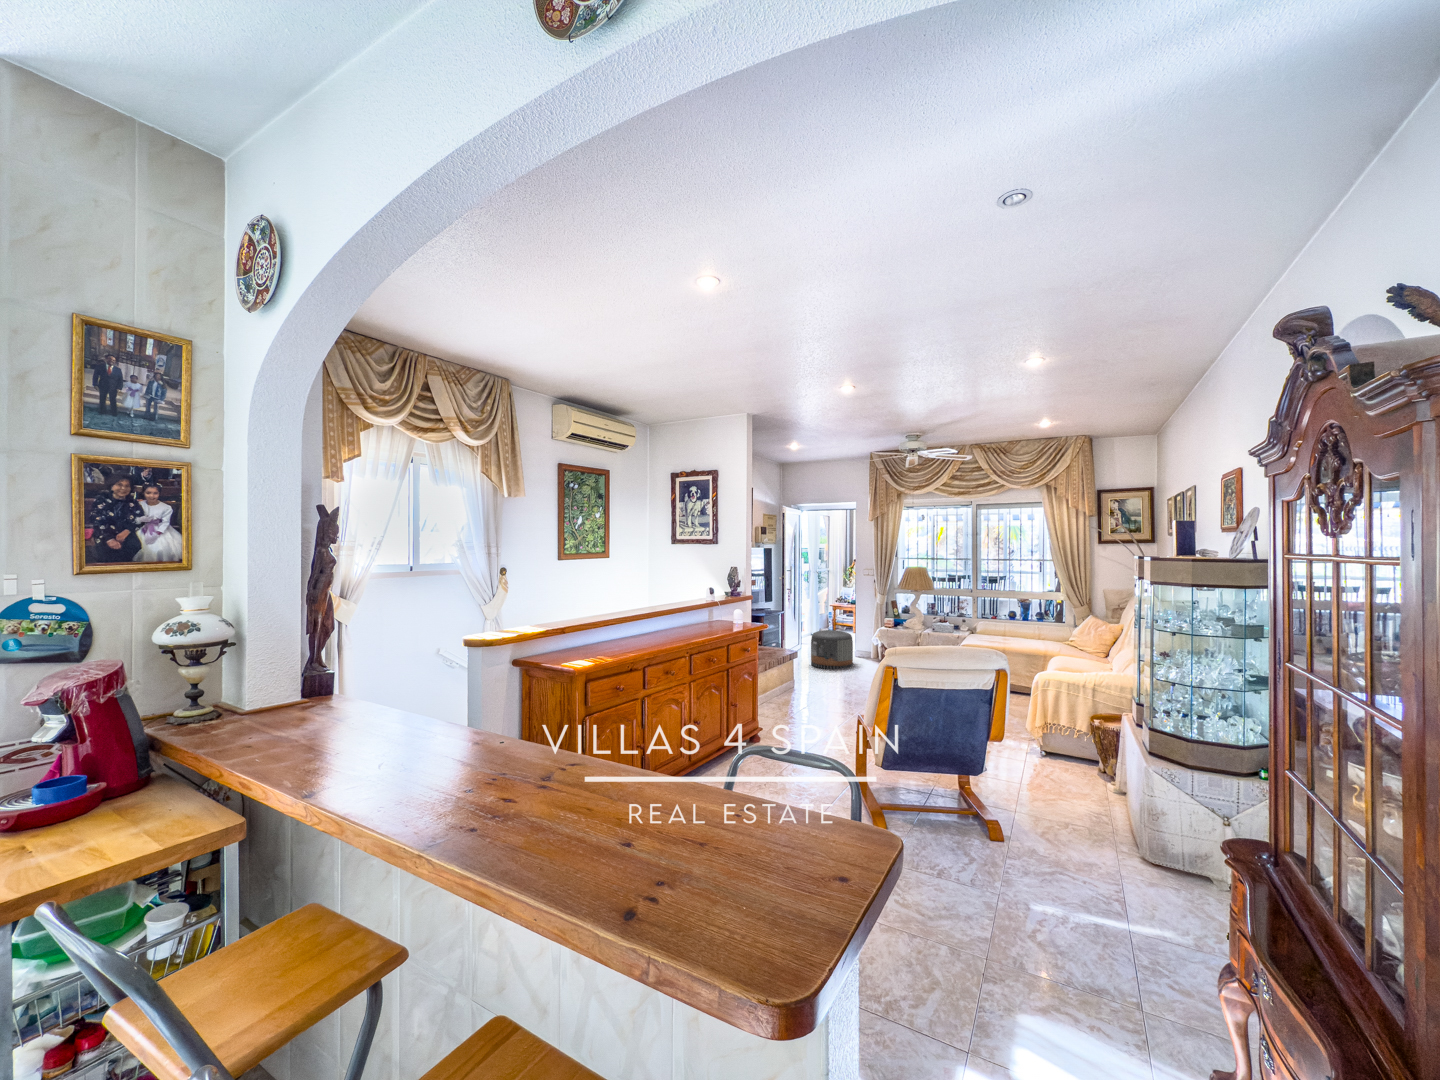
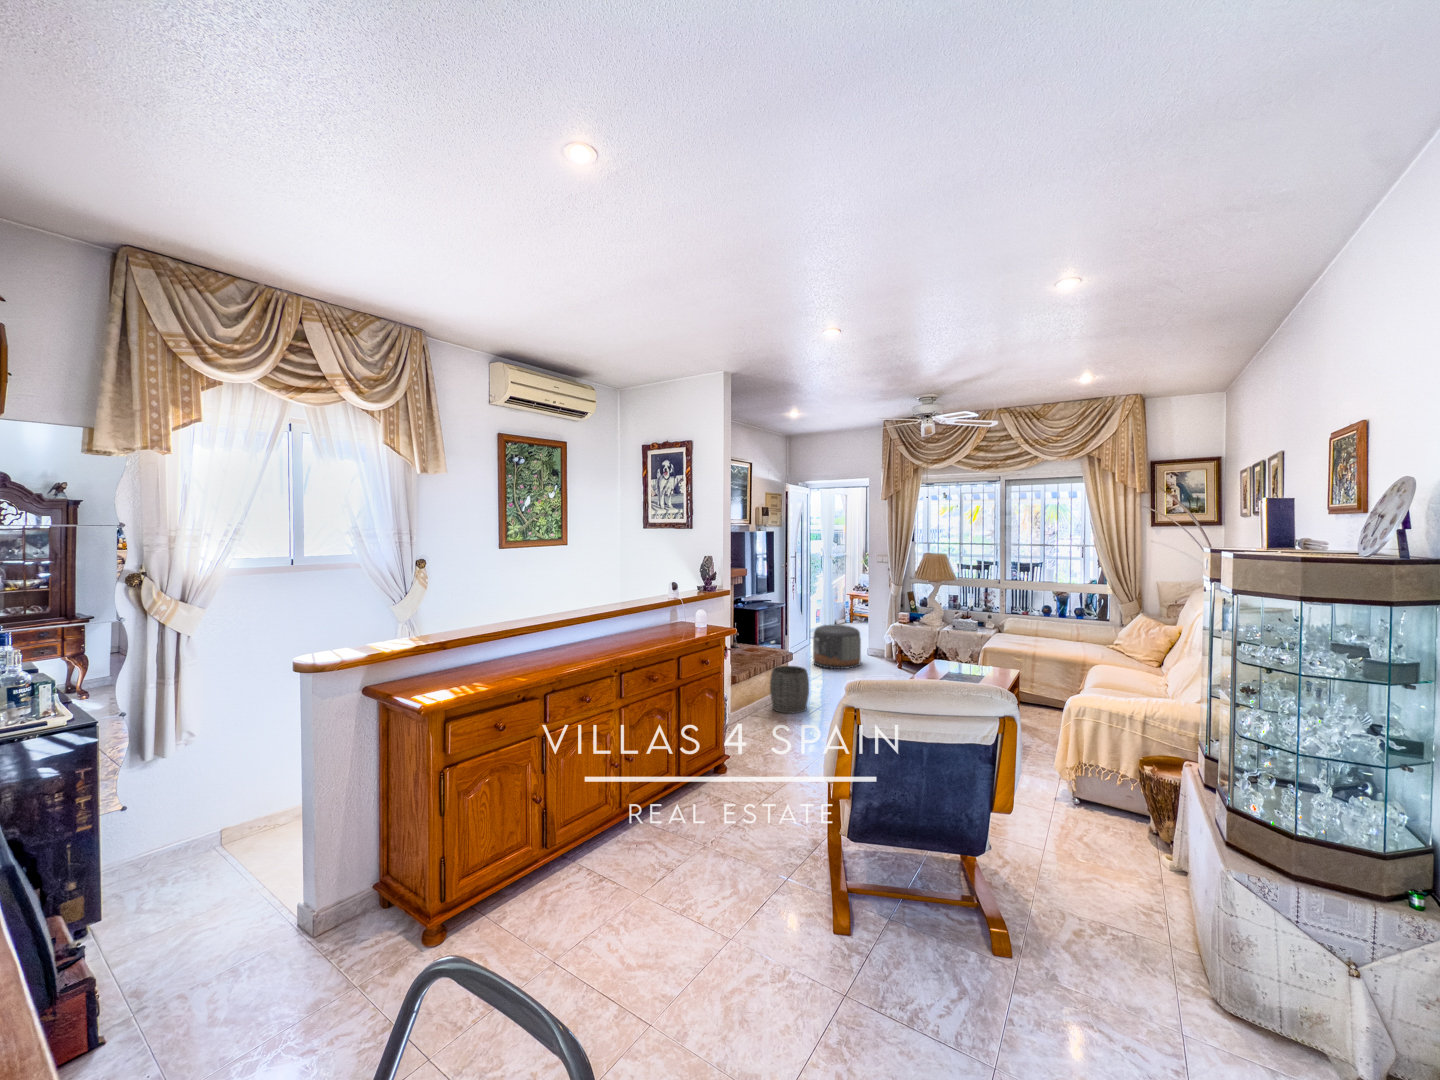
woven basket: none [781,663,815,704] -> present [770,666,809,713]

